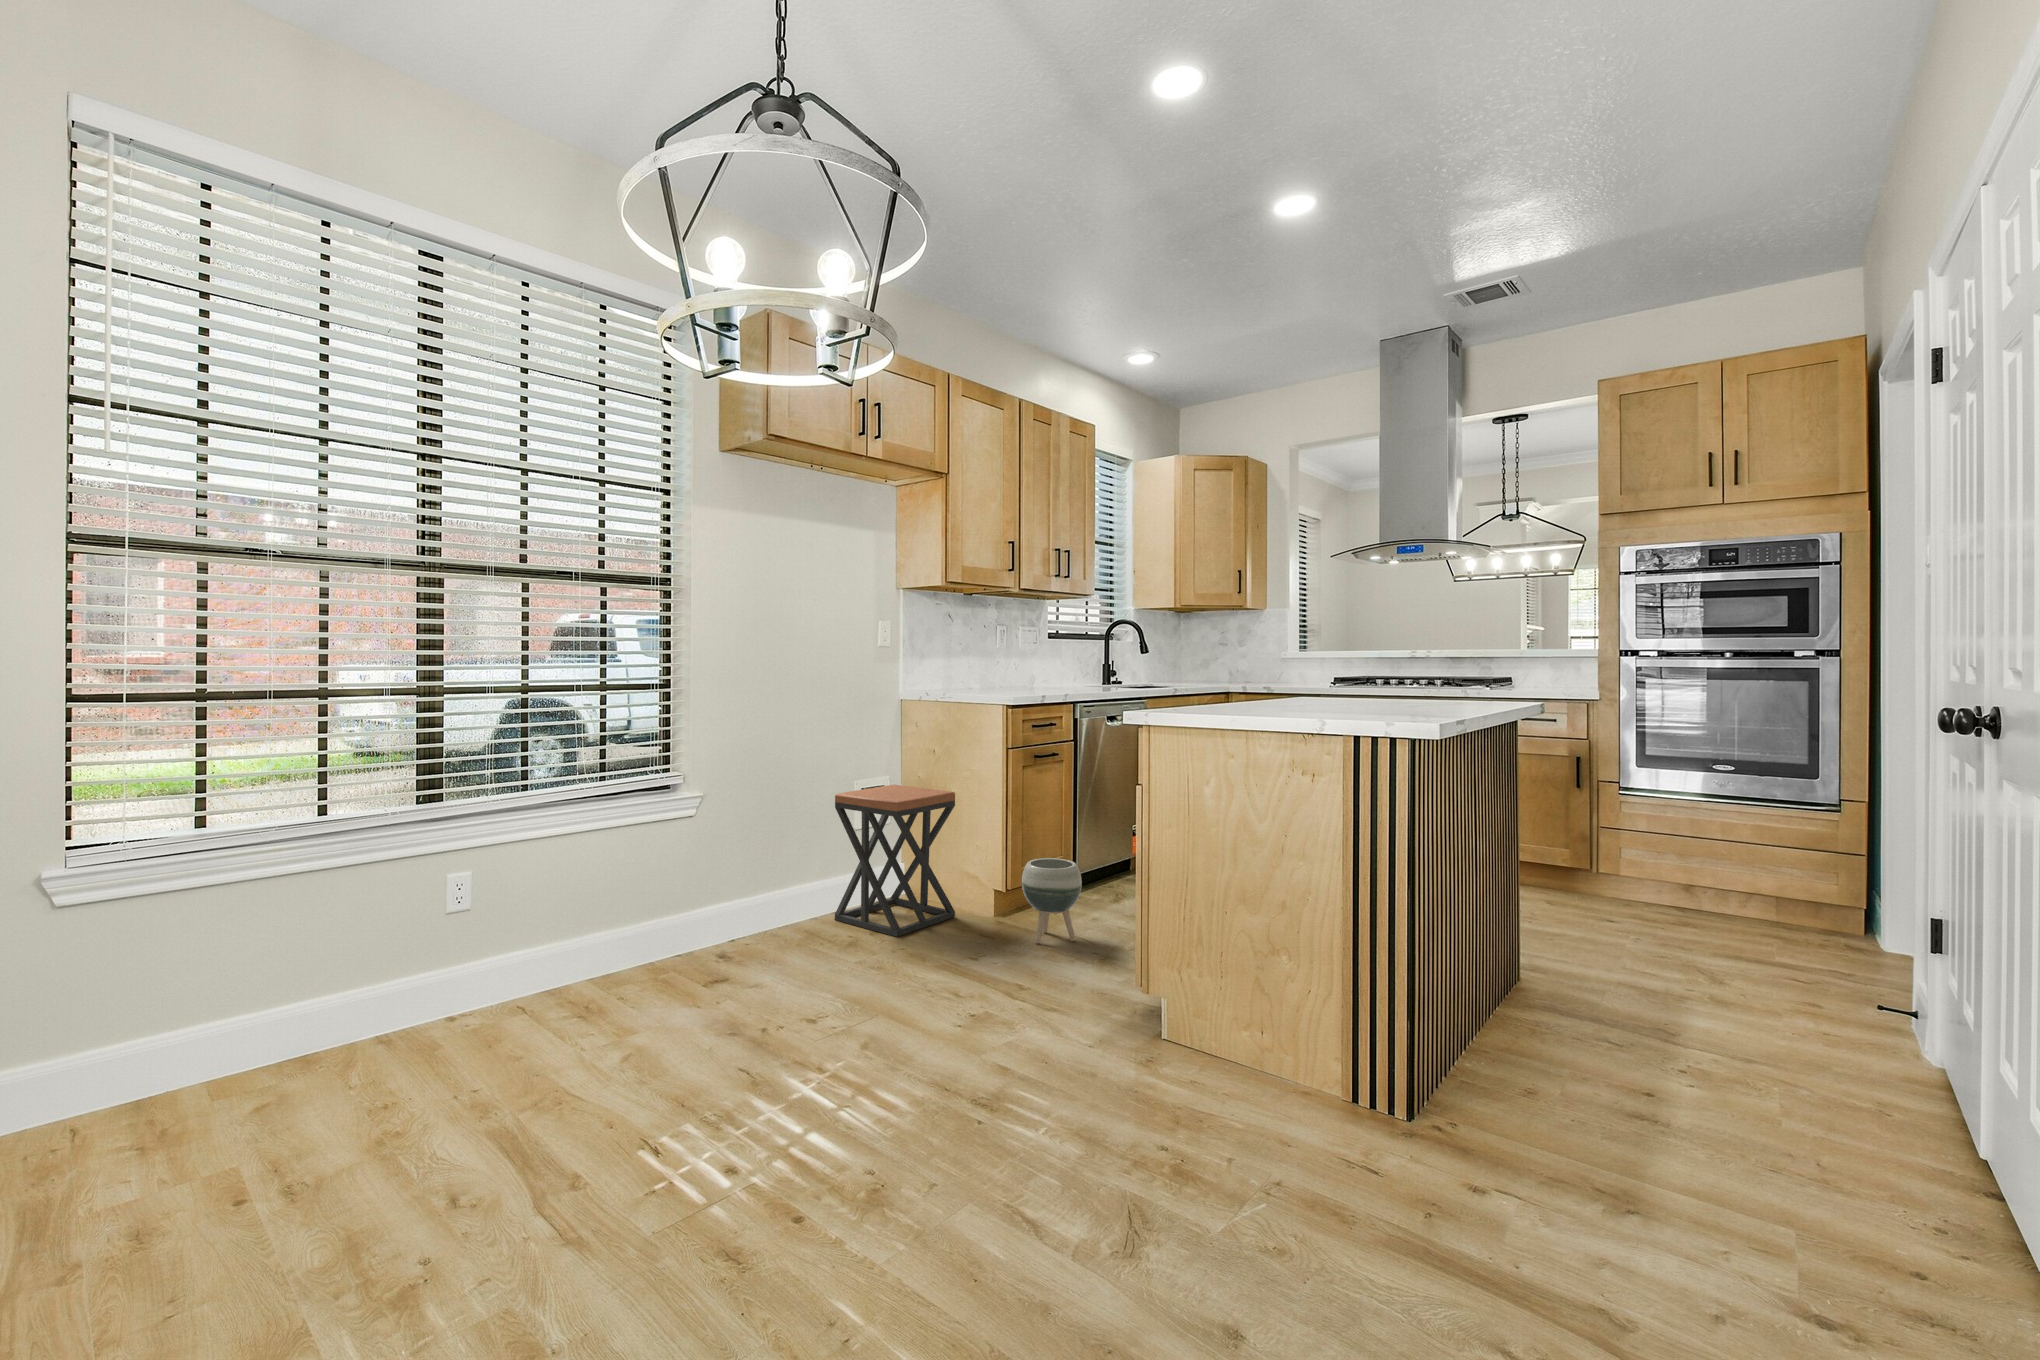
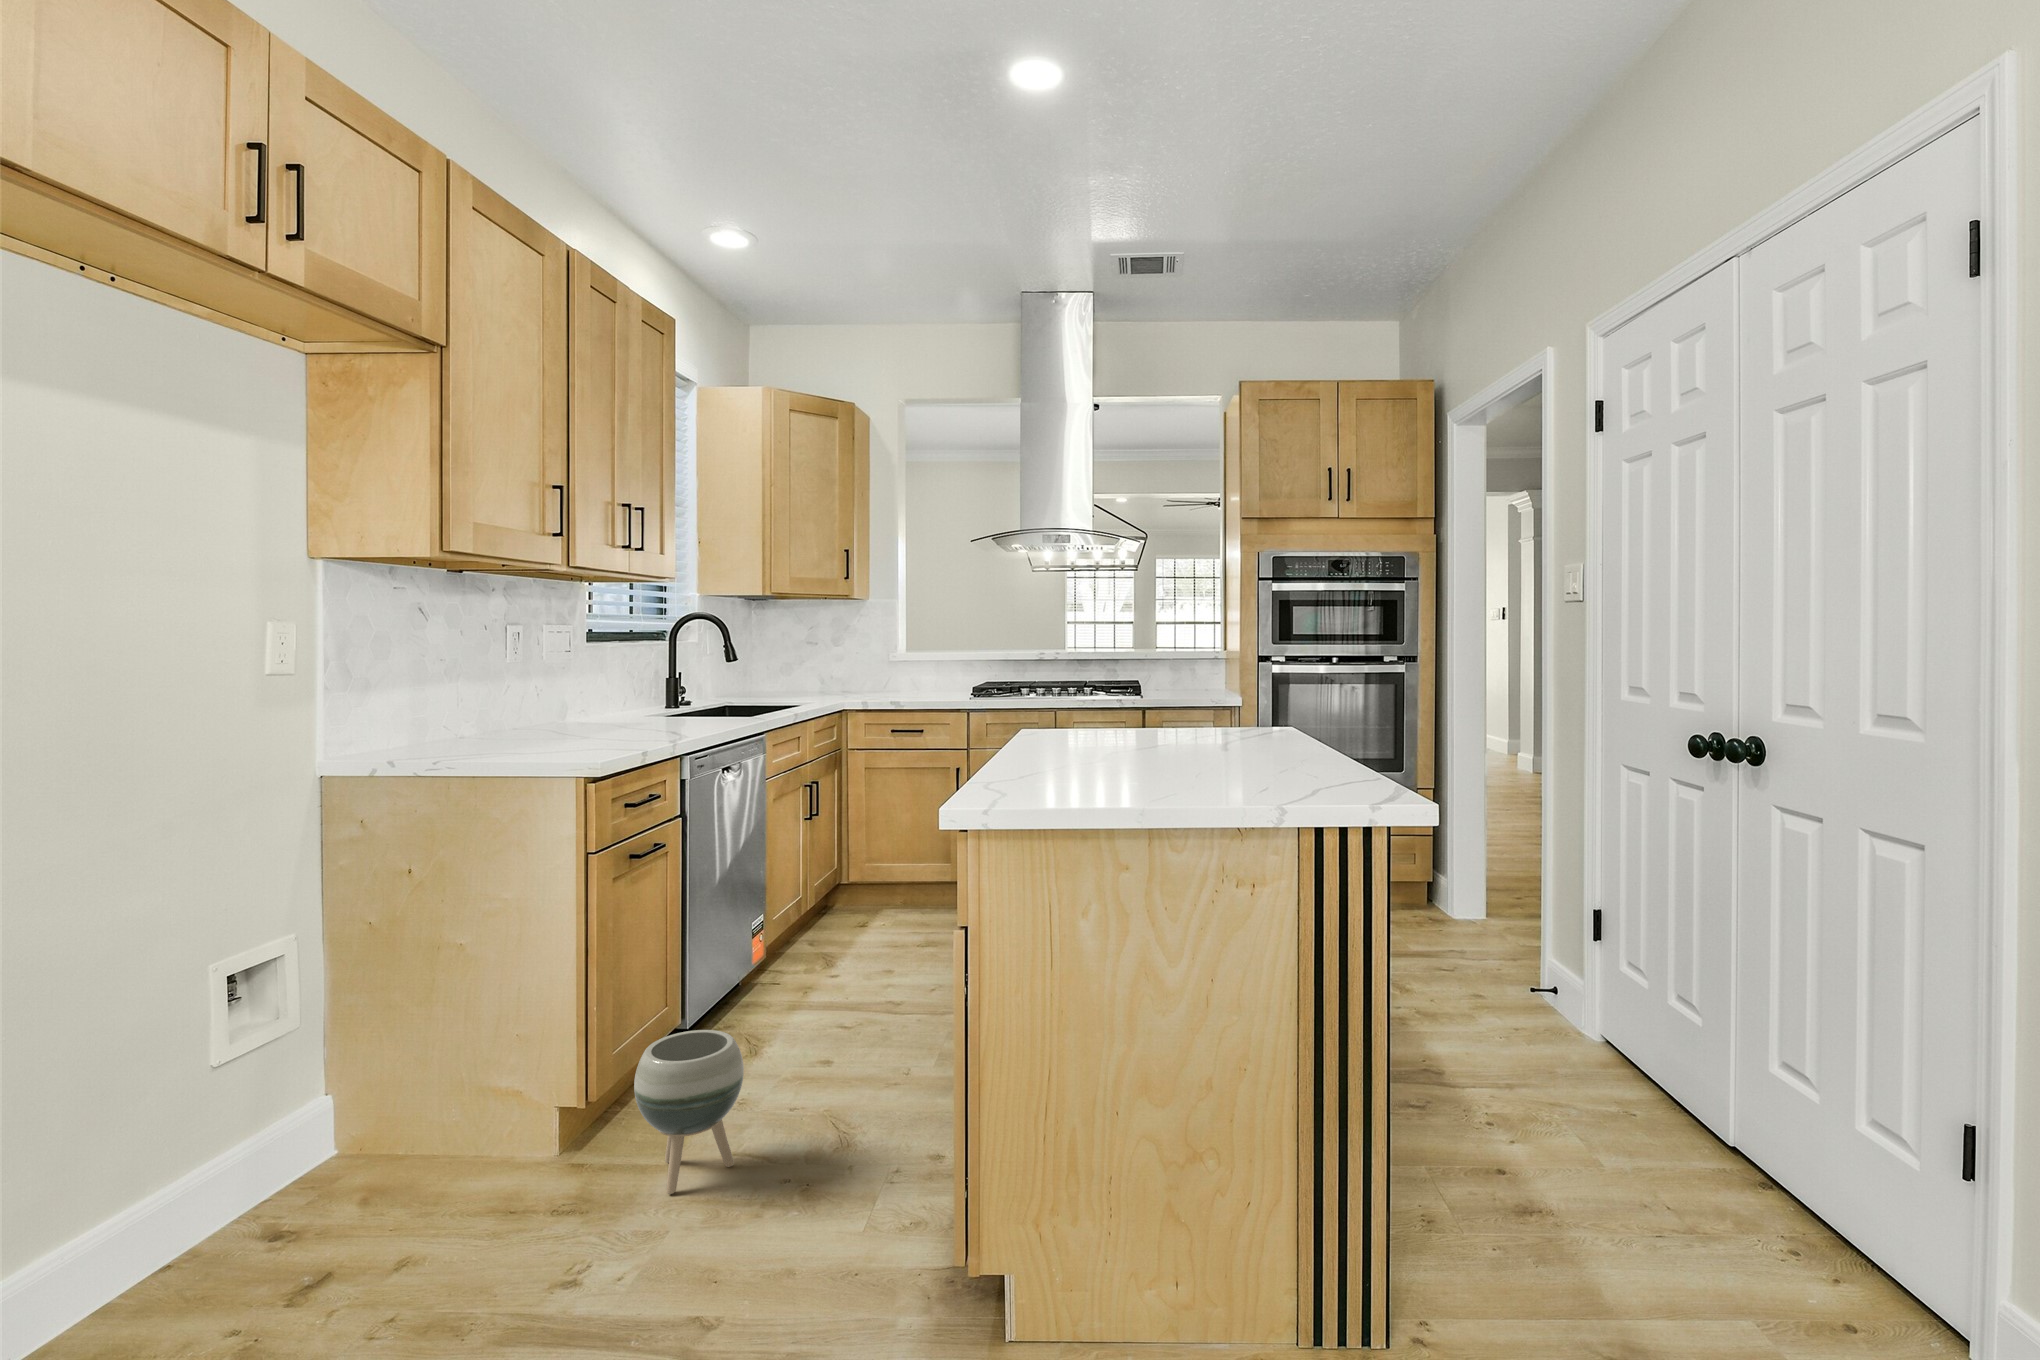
stool: present [835,785,955,937] -> none [178,948,477,1280]

